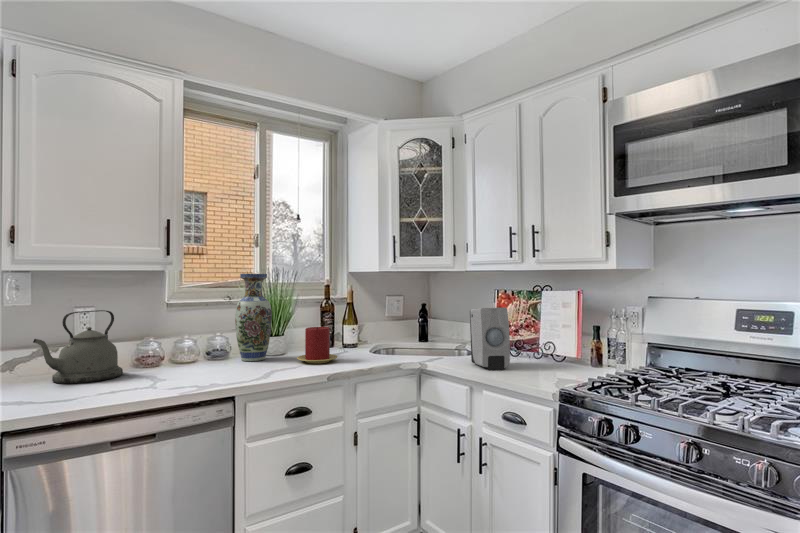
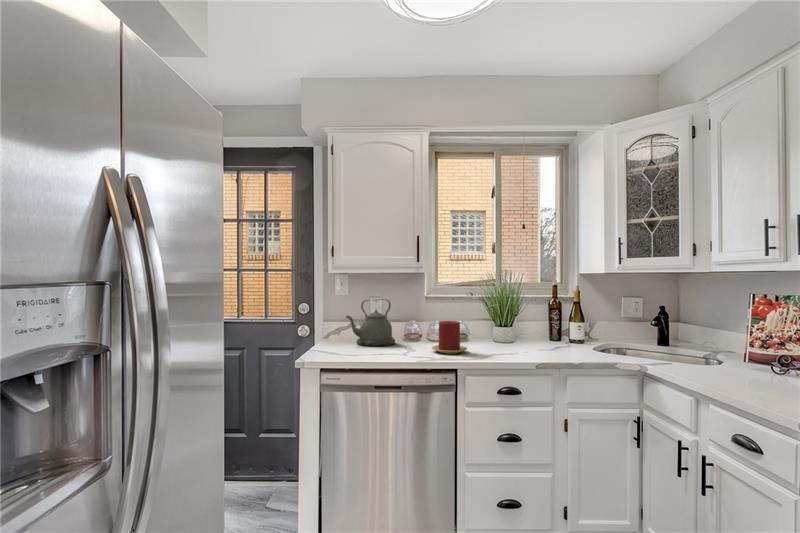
vase: present [235,274,272,361] -> none [472,275,500,345]
soap dispenser: present [470,308,510,370] -> none [700,314,750,386]
candle: present [297,327,337,364] -> present [432,321,467,354]

